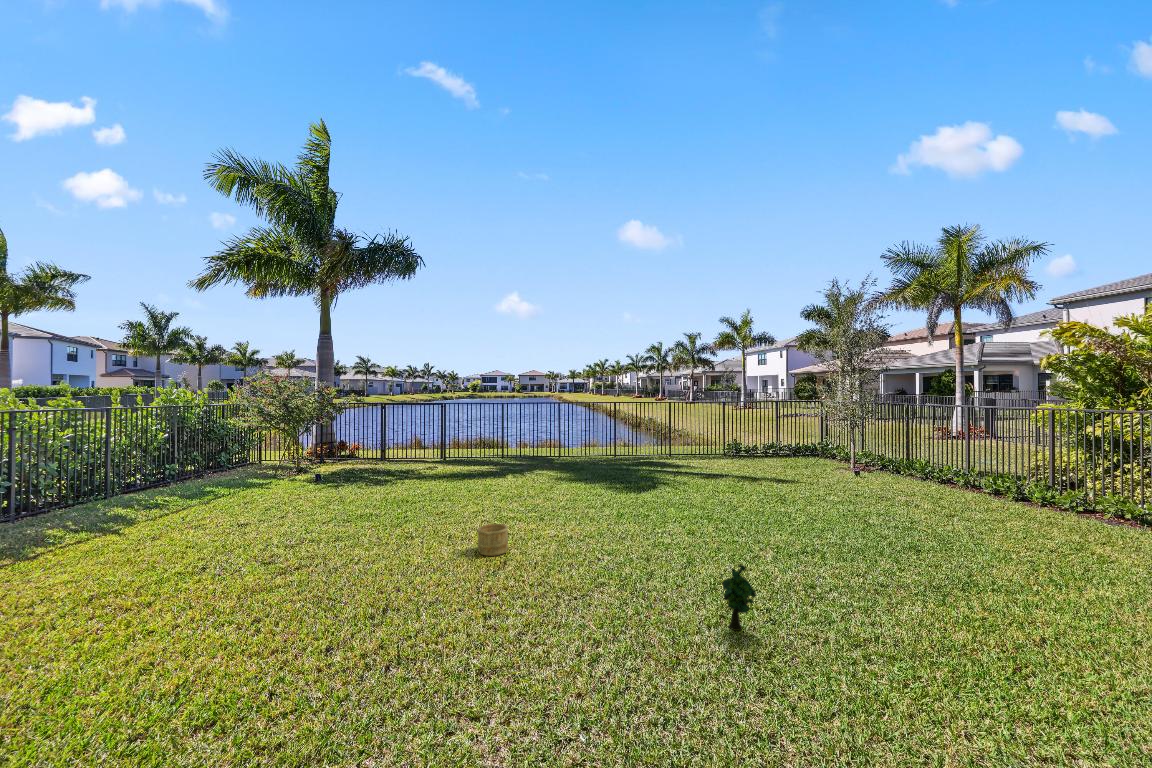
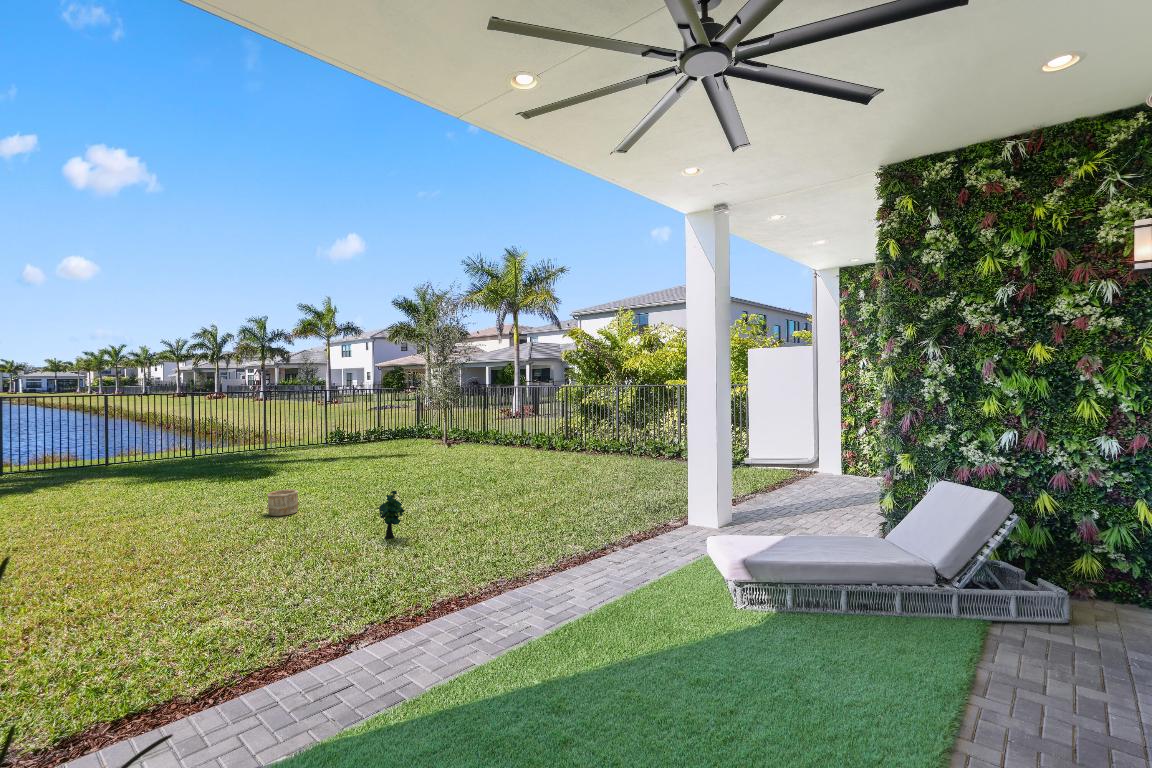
wooden bucket: present [477,524,508,556] -> present [267,489,298,516]

